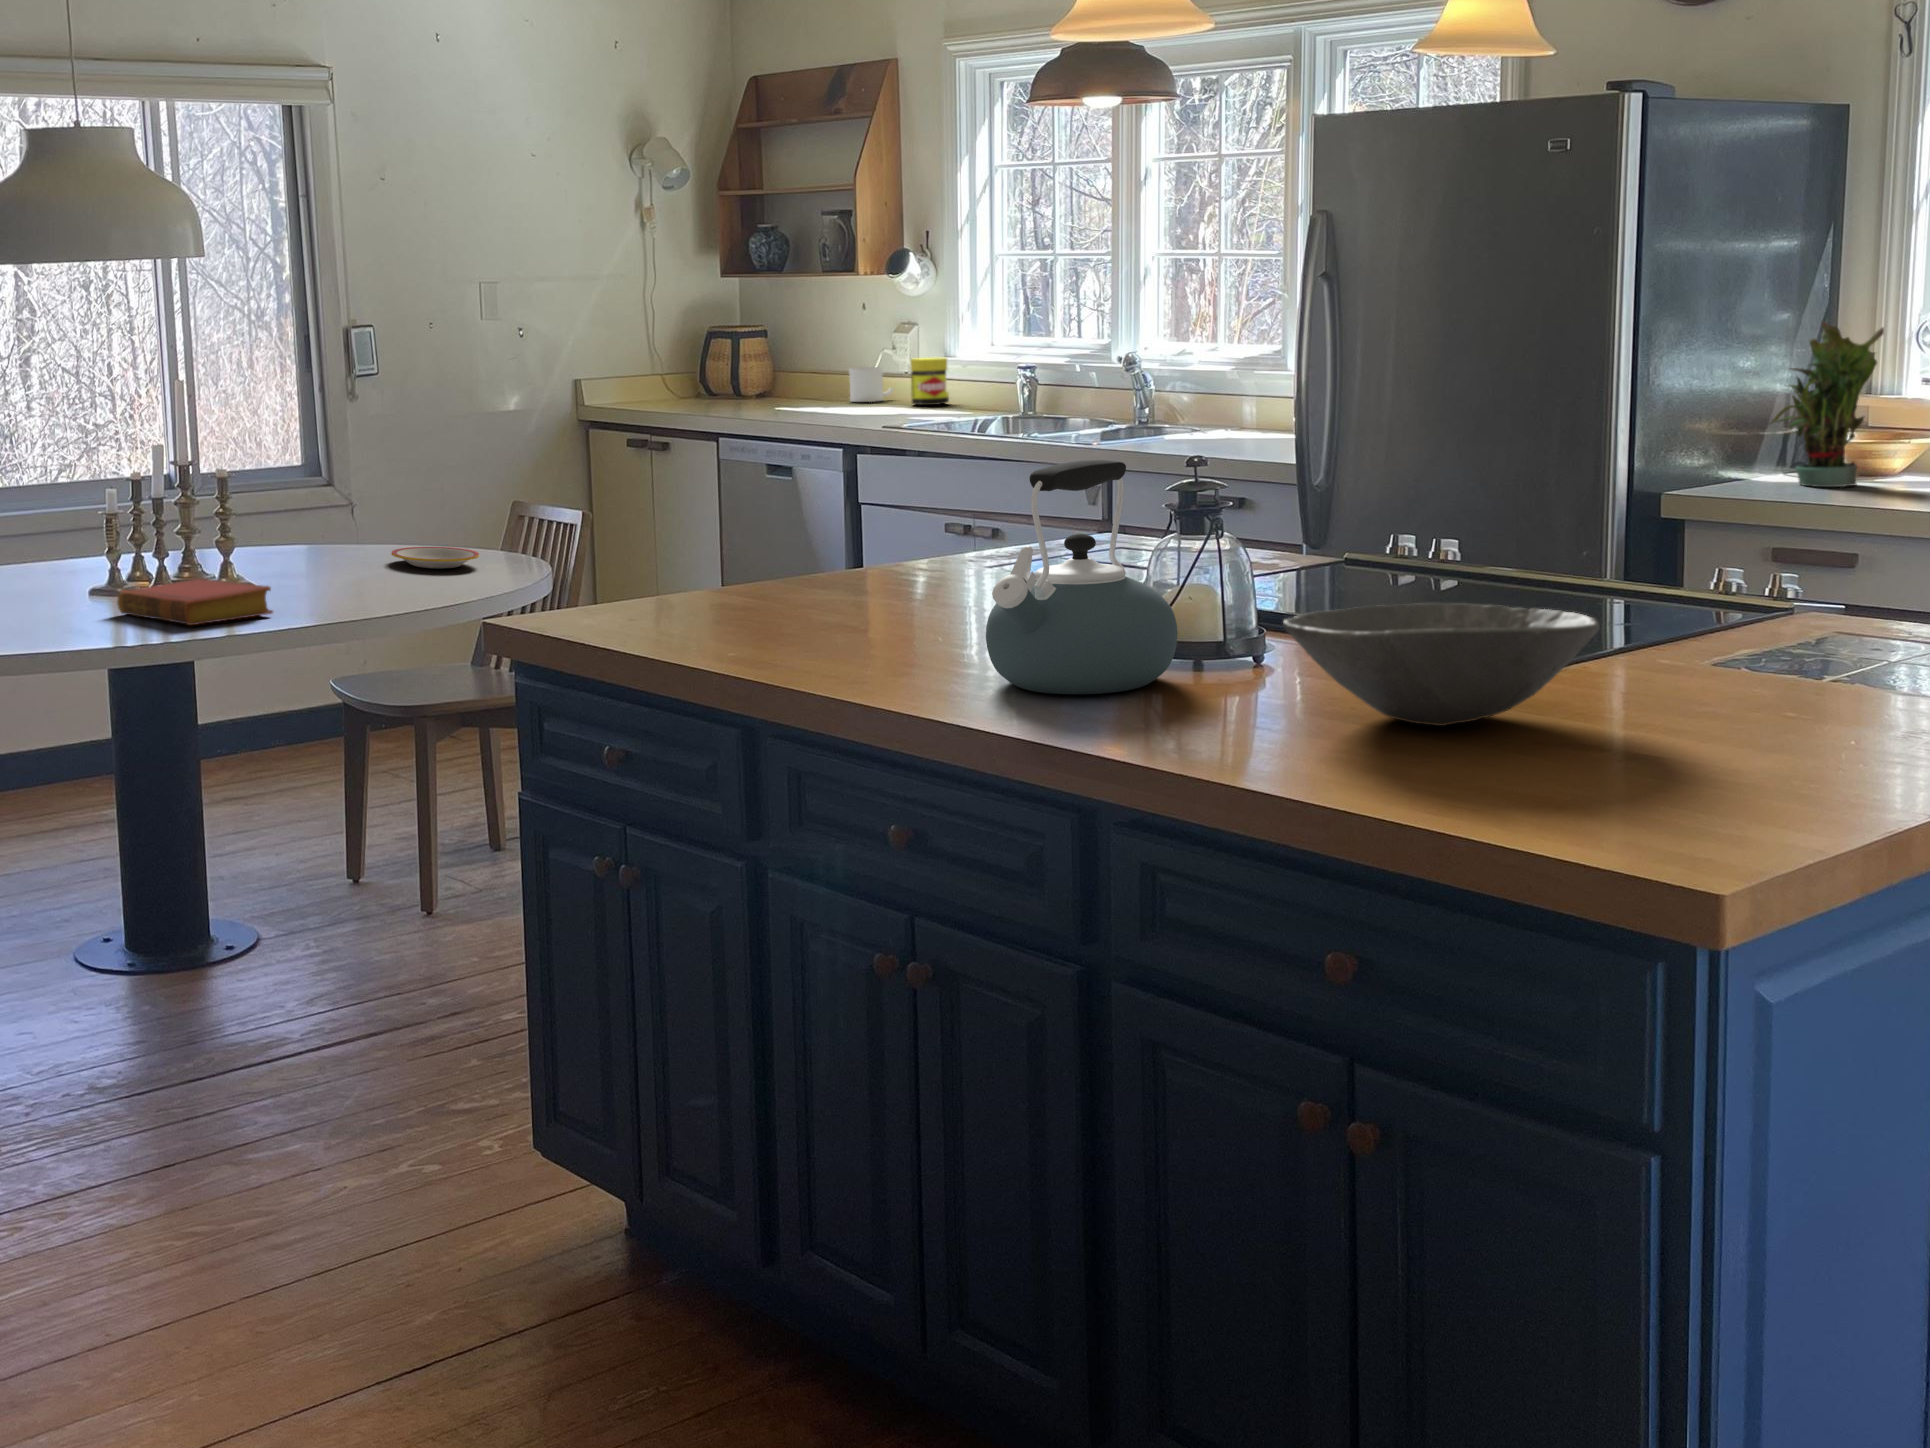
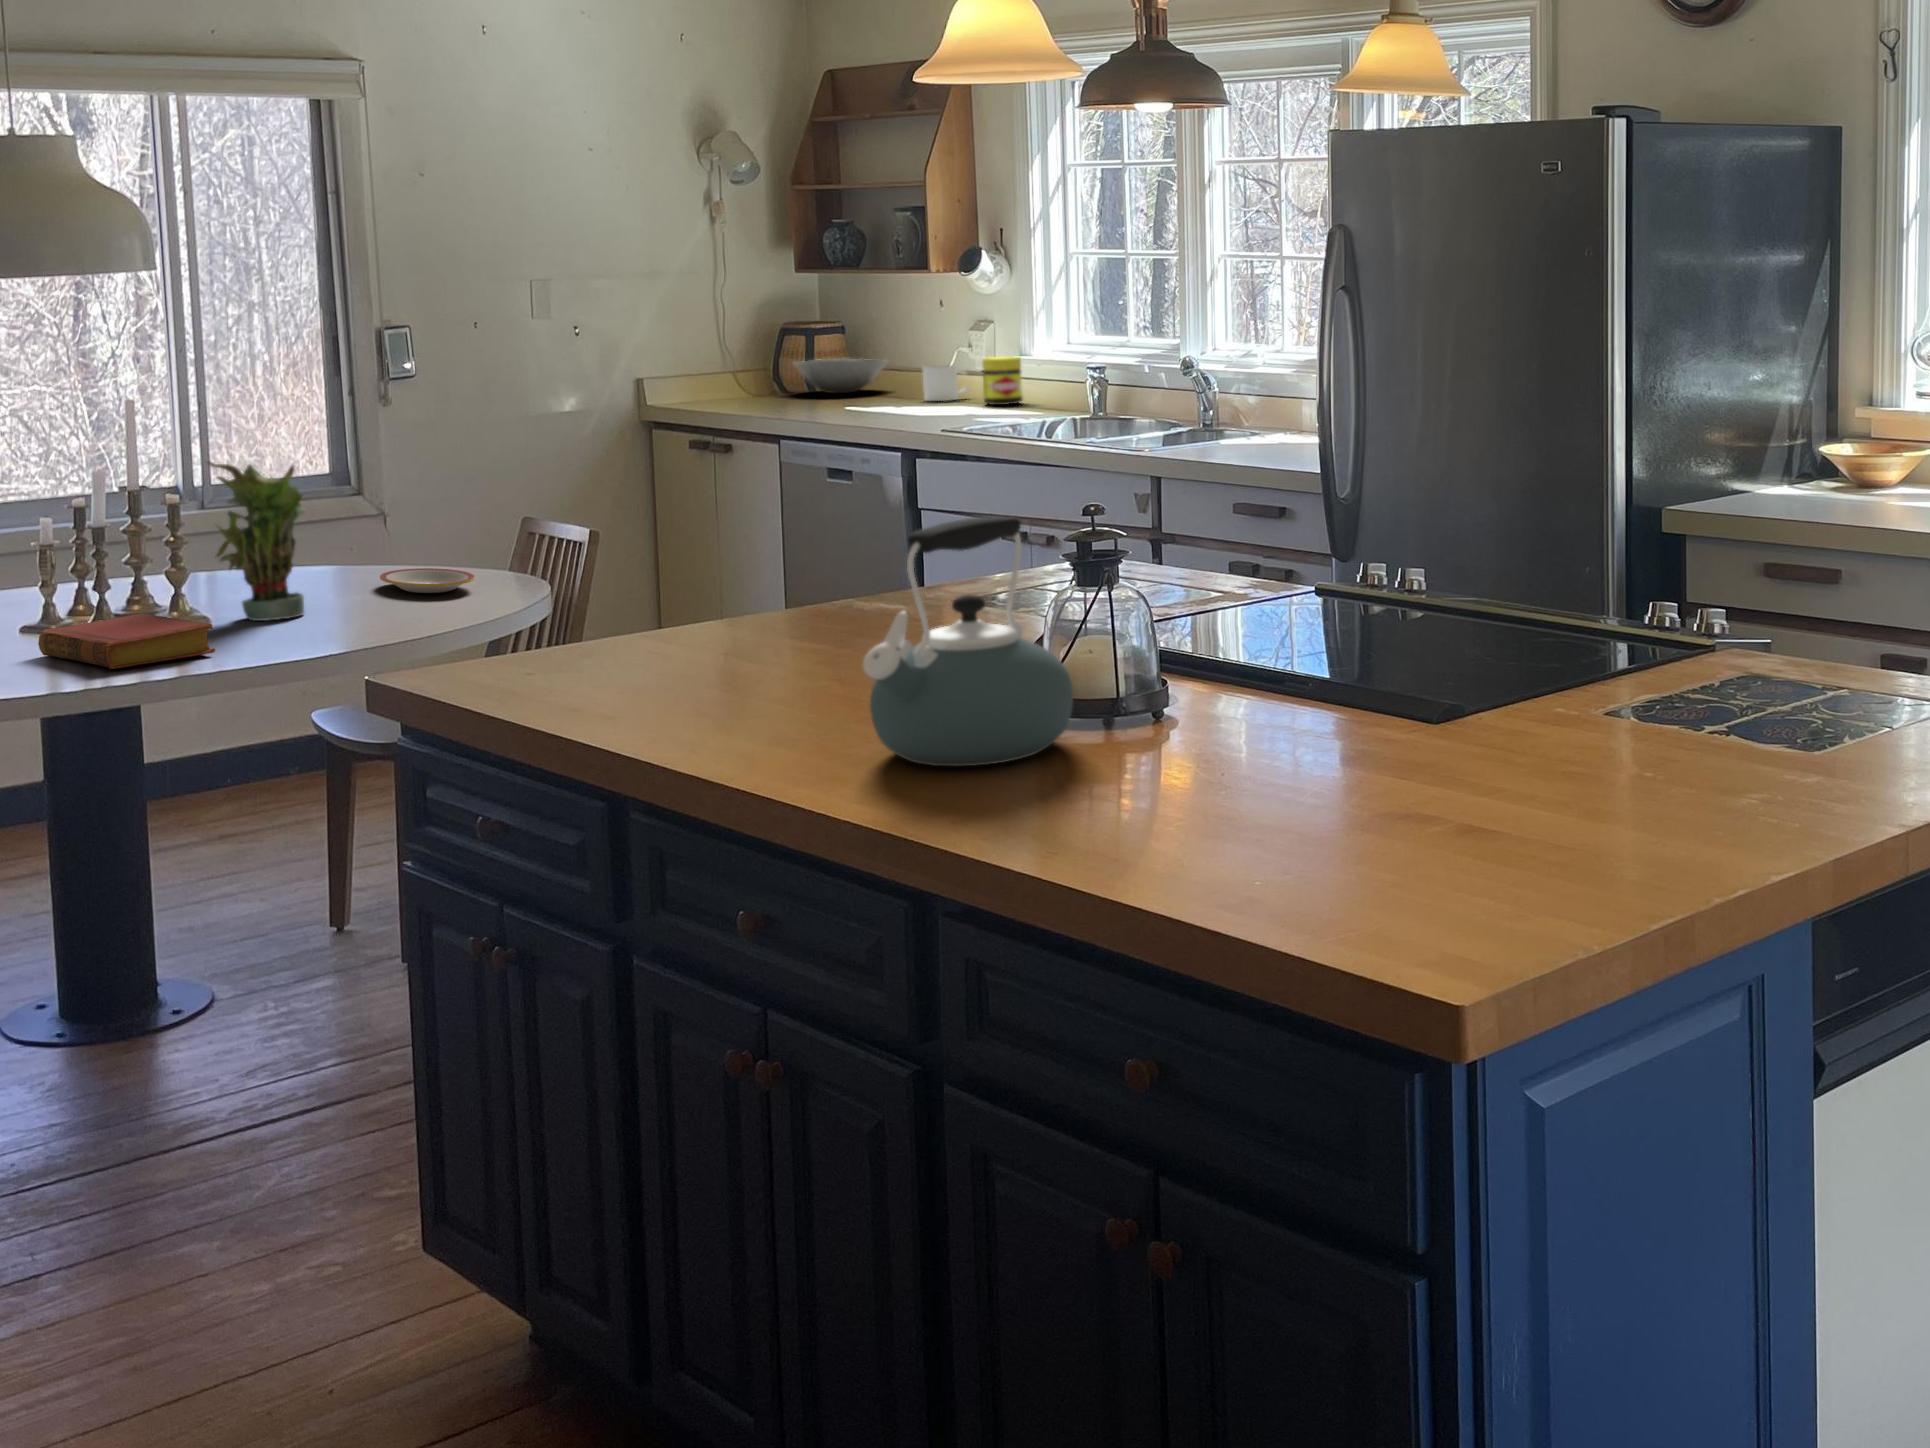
potted plant: present [1770,322,1884,487] -> present [207,461,305,621]
bowl: present [1283,603,1600,726] -> present [794,359,888,393]

